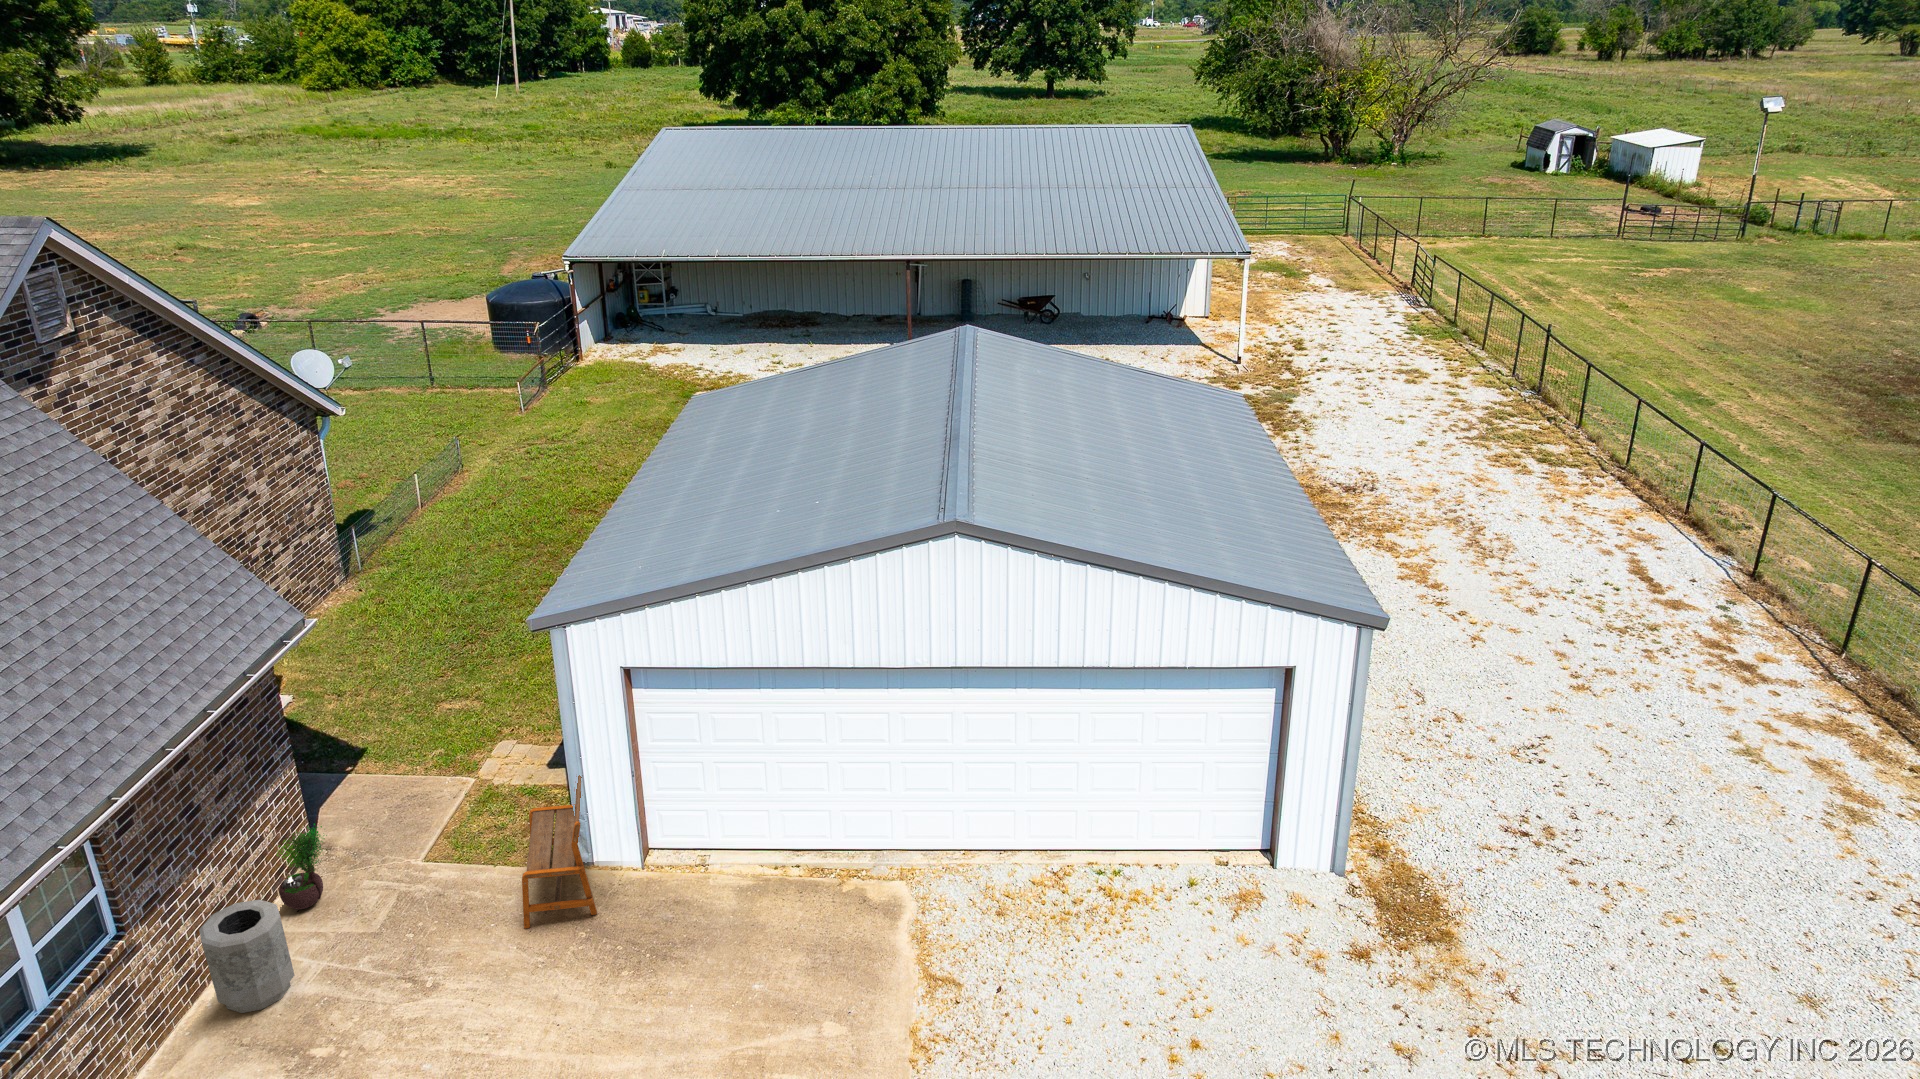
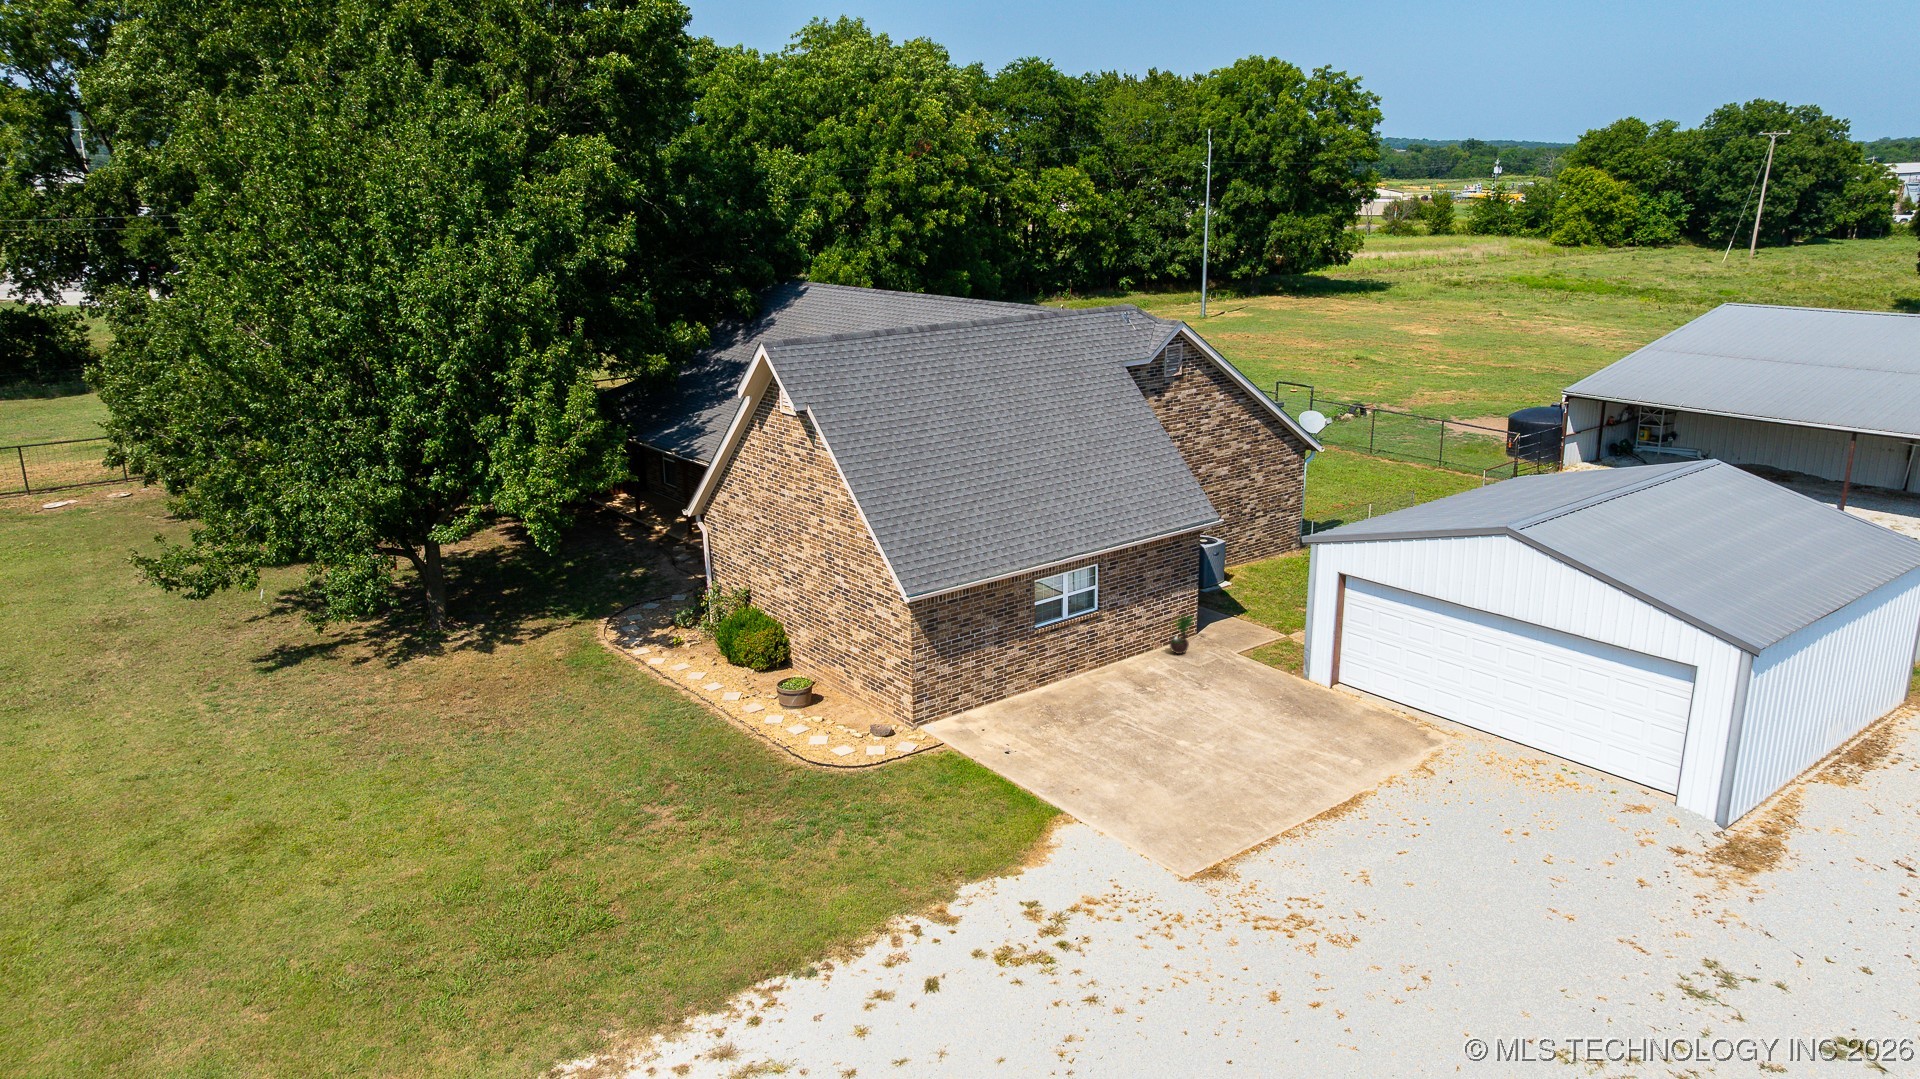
bench: present [522,775,597,928] -> none [1258,625,1315,694]
trash can: present [199,900,294,1013] -> none [1127,627,1161,675]

